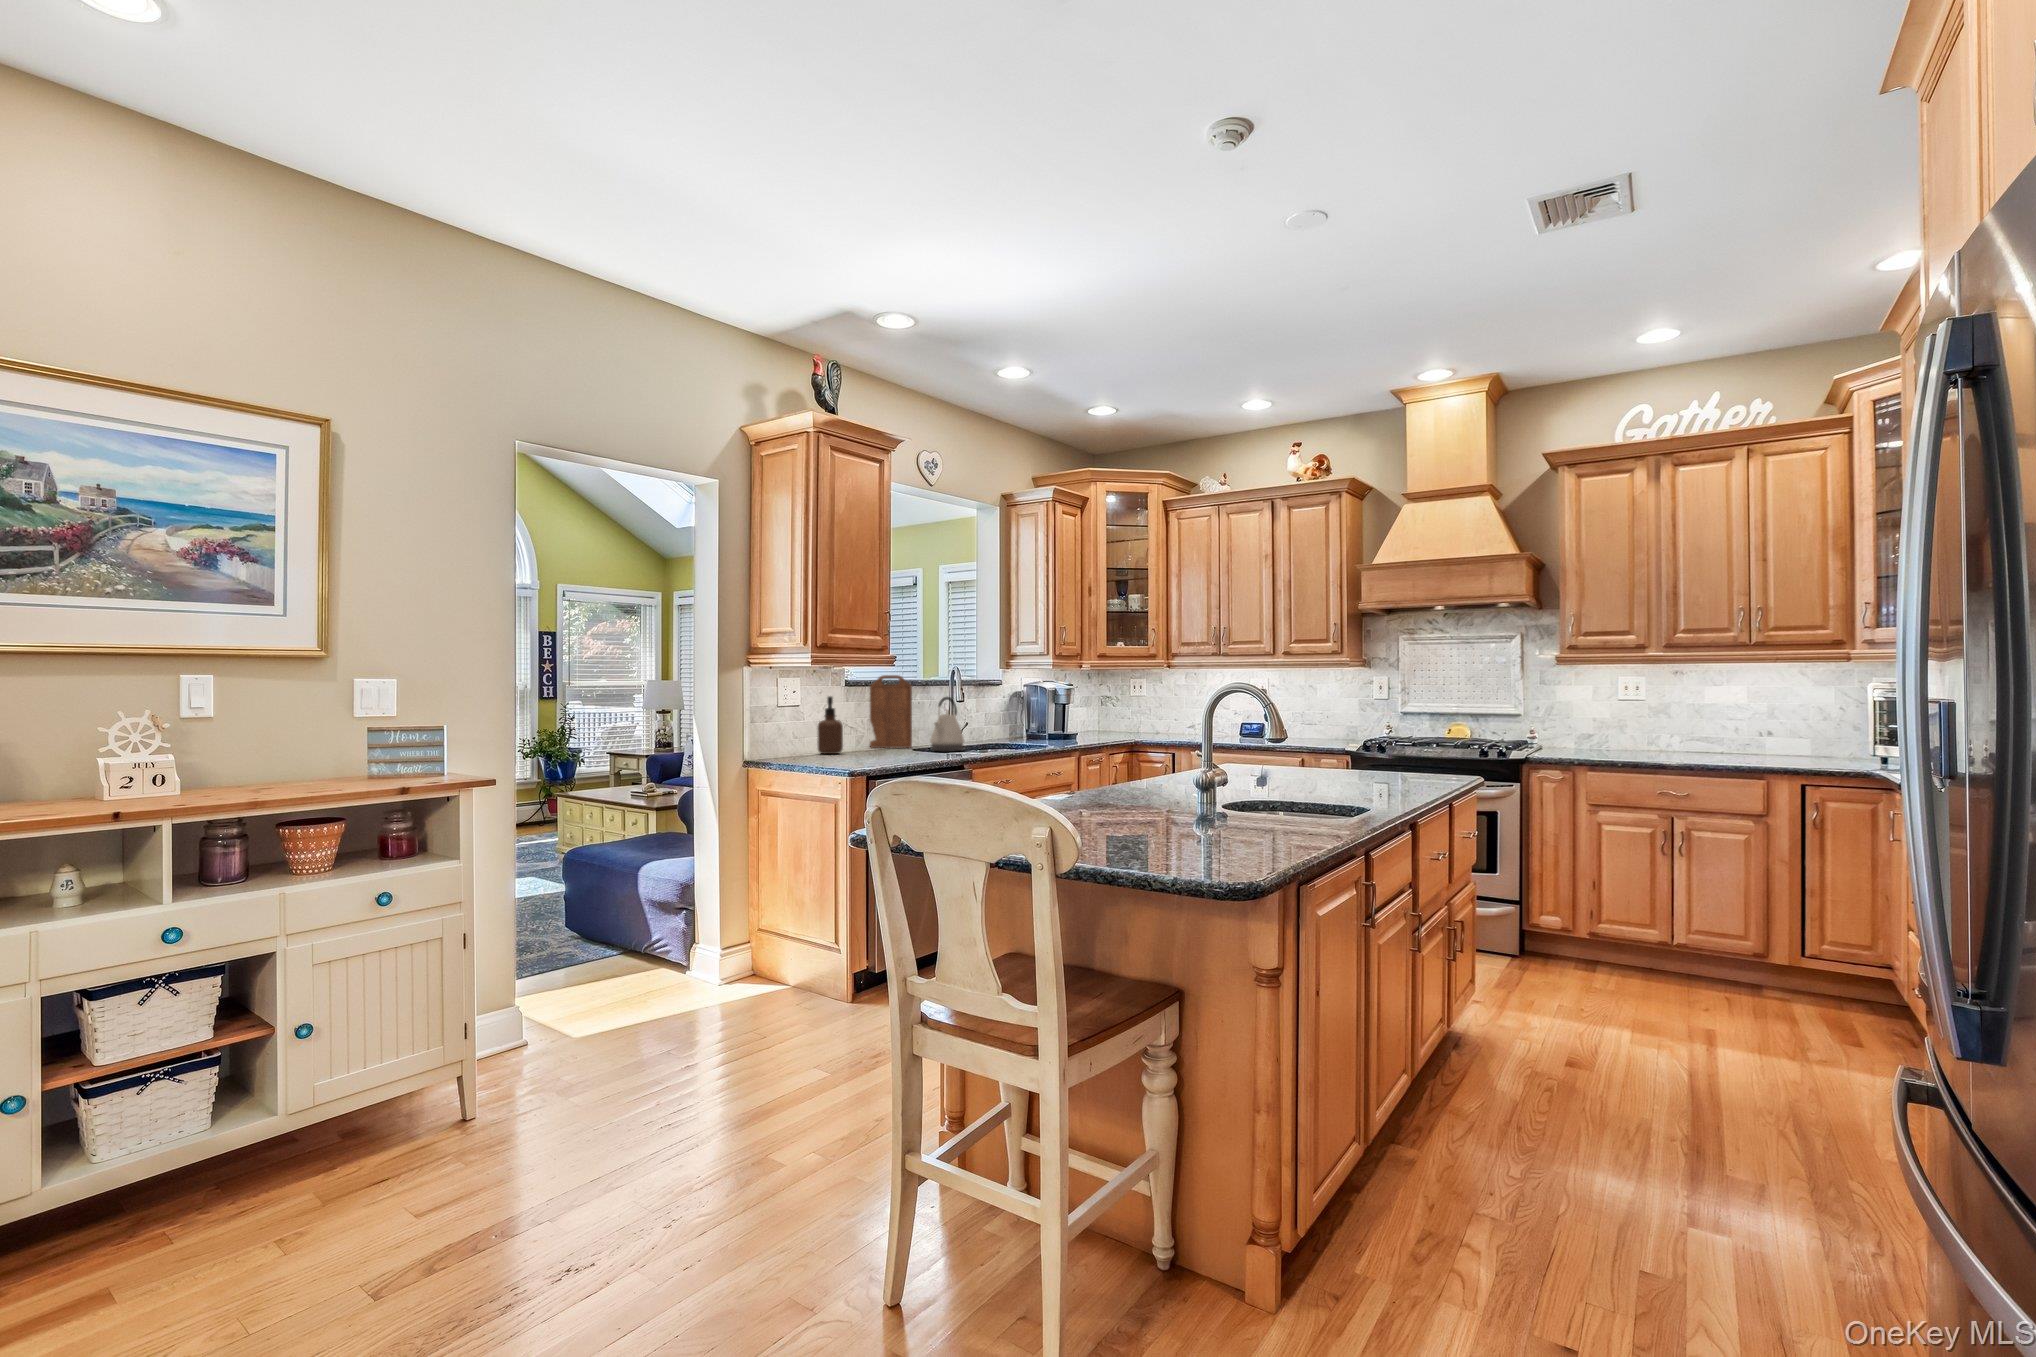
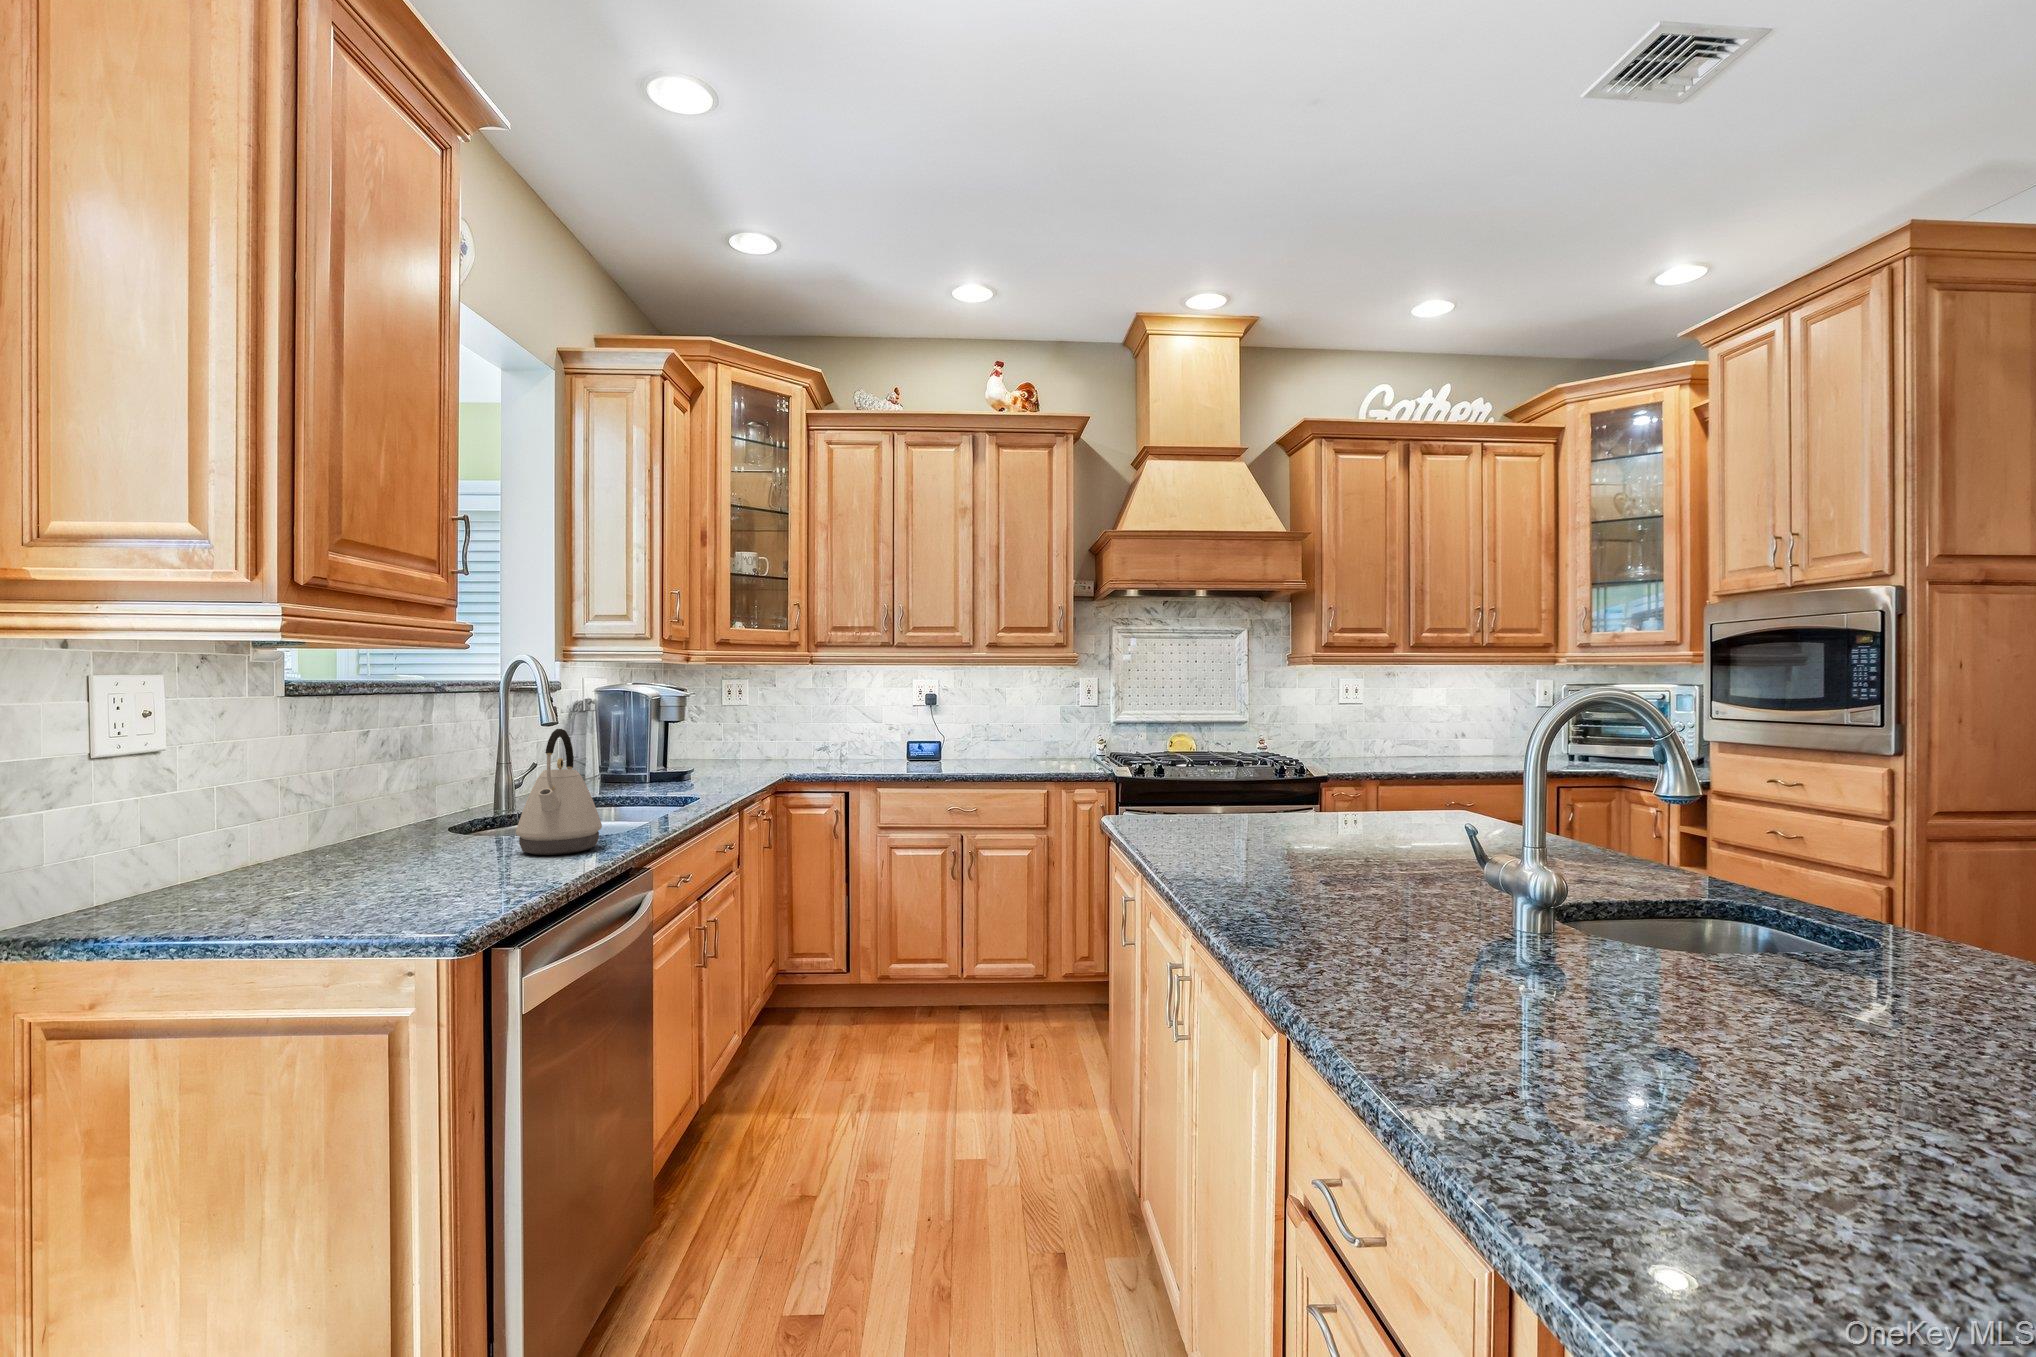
cutting board: present [870,675,912,748] -> none [322,680,444,858]
soap dispenser: present [817,696,843,754] -> none [197,744,289,913]

